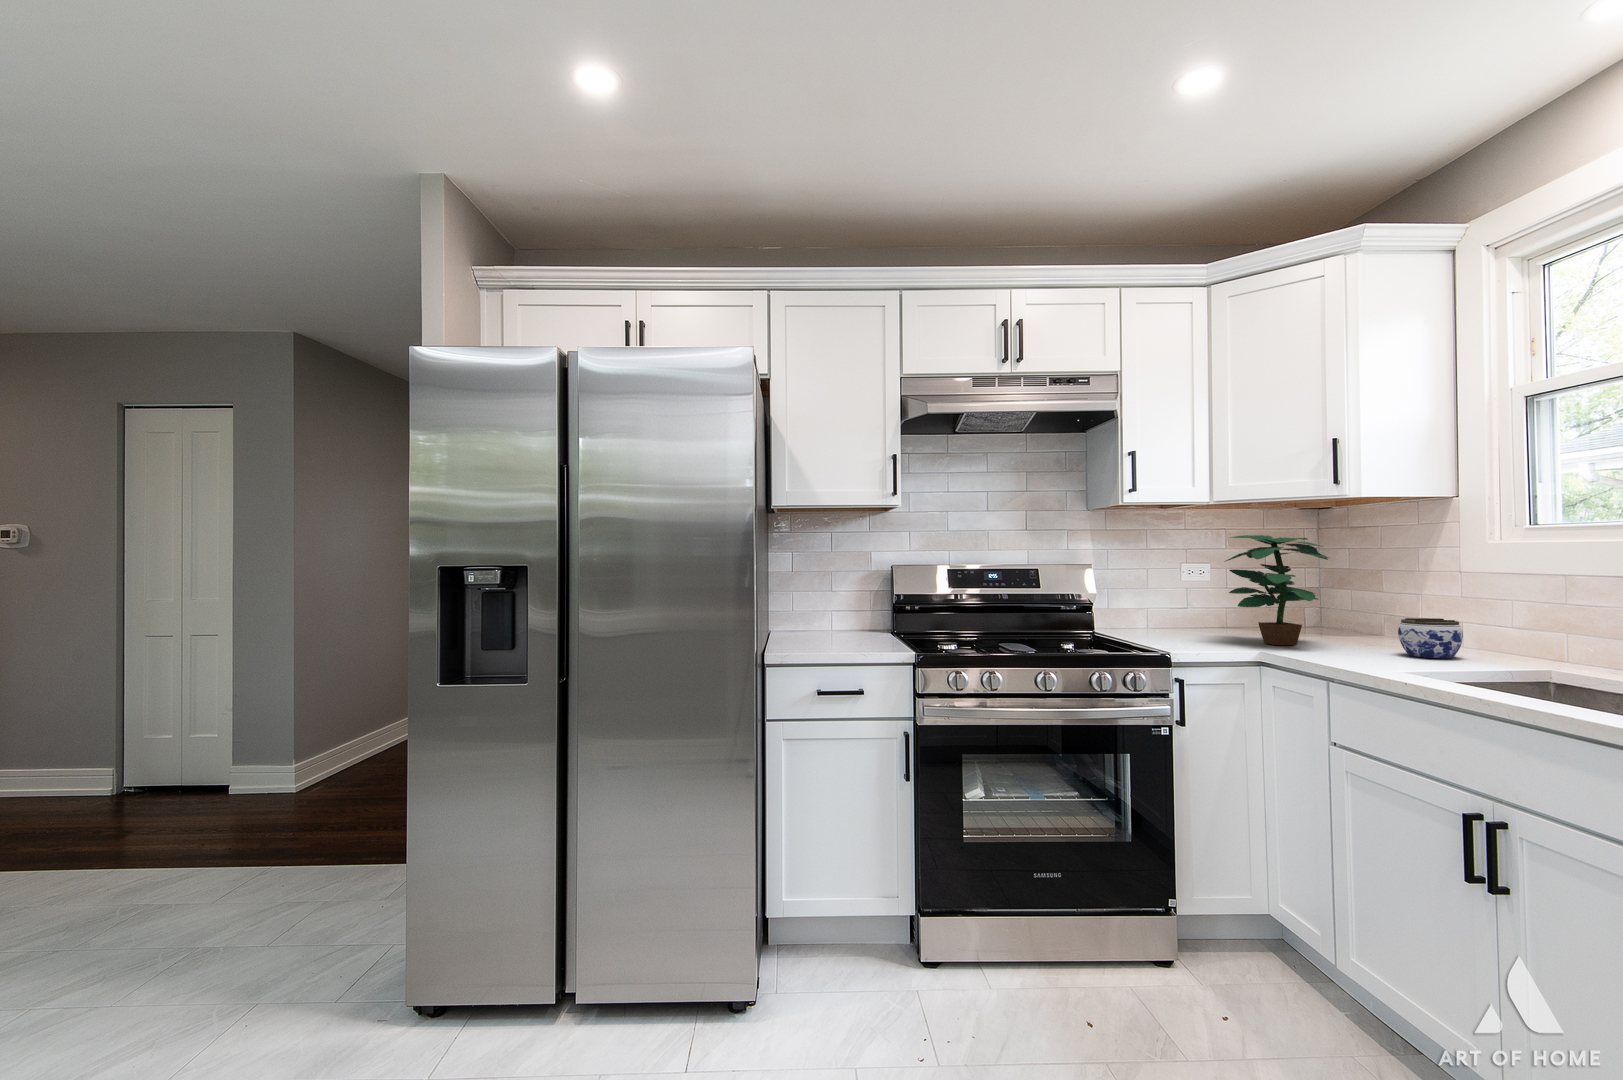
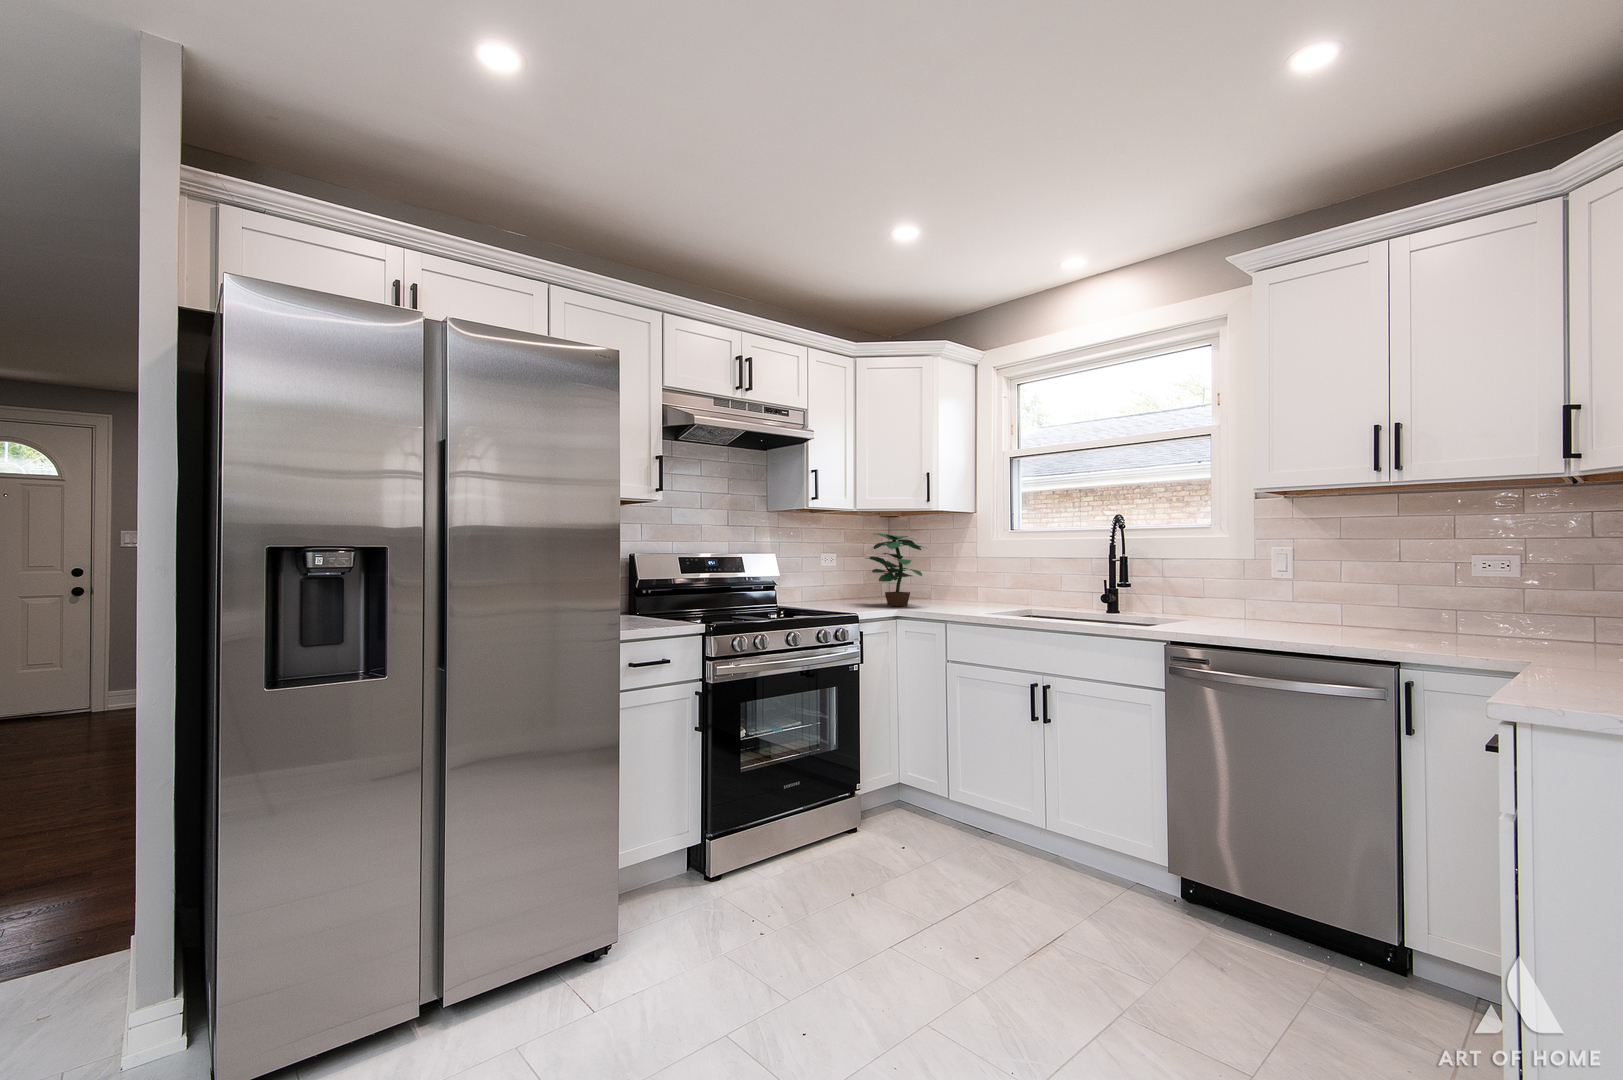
jar: present [1398,618,1463,658] -> none [962,585,993,608]

